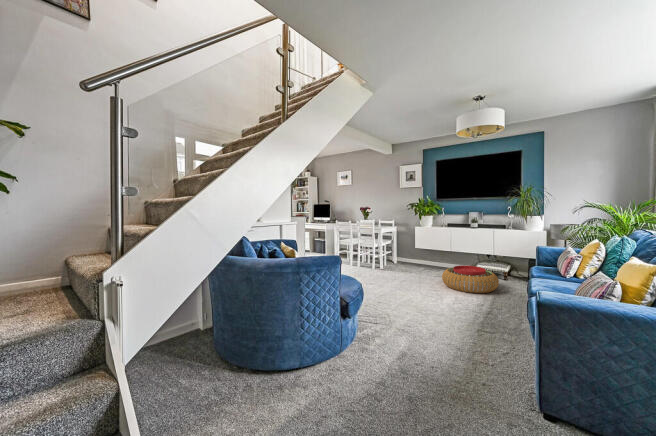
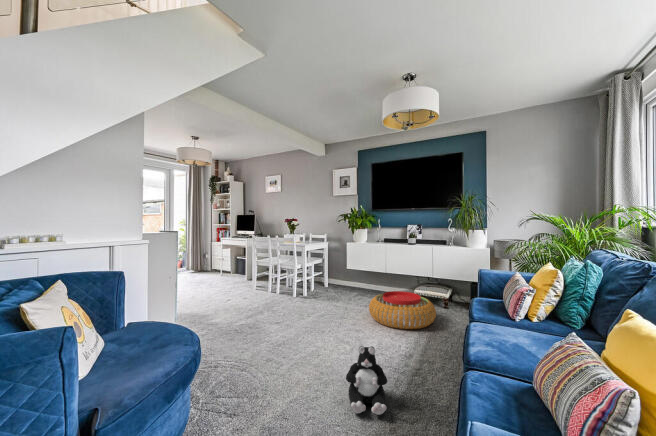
plush toy: none [445,295,476,334] -> present [346,346,387,415]

